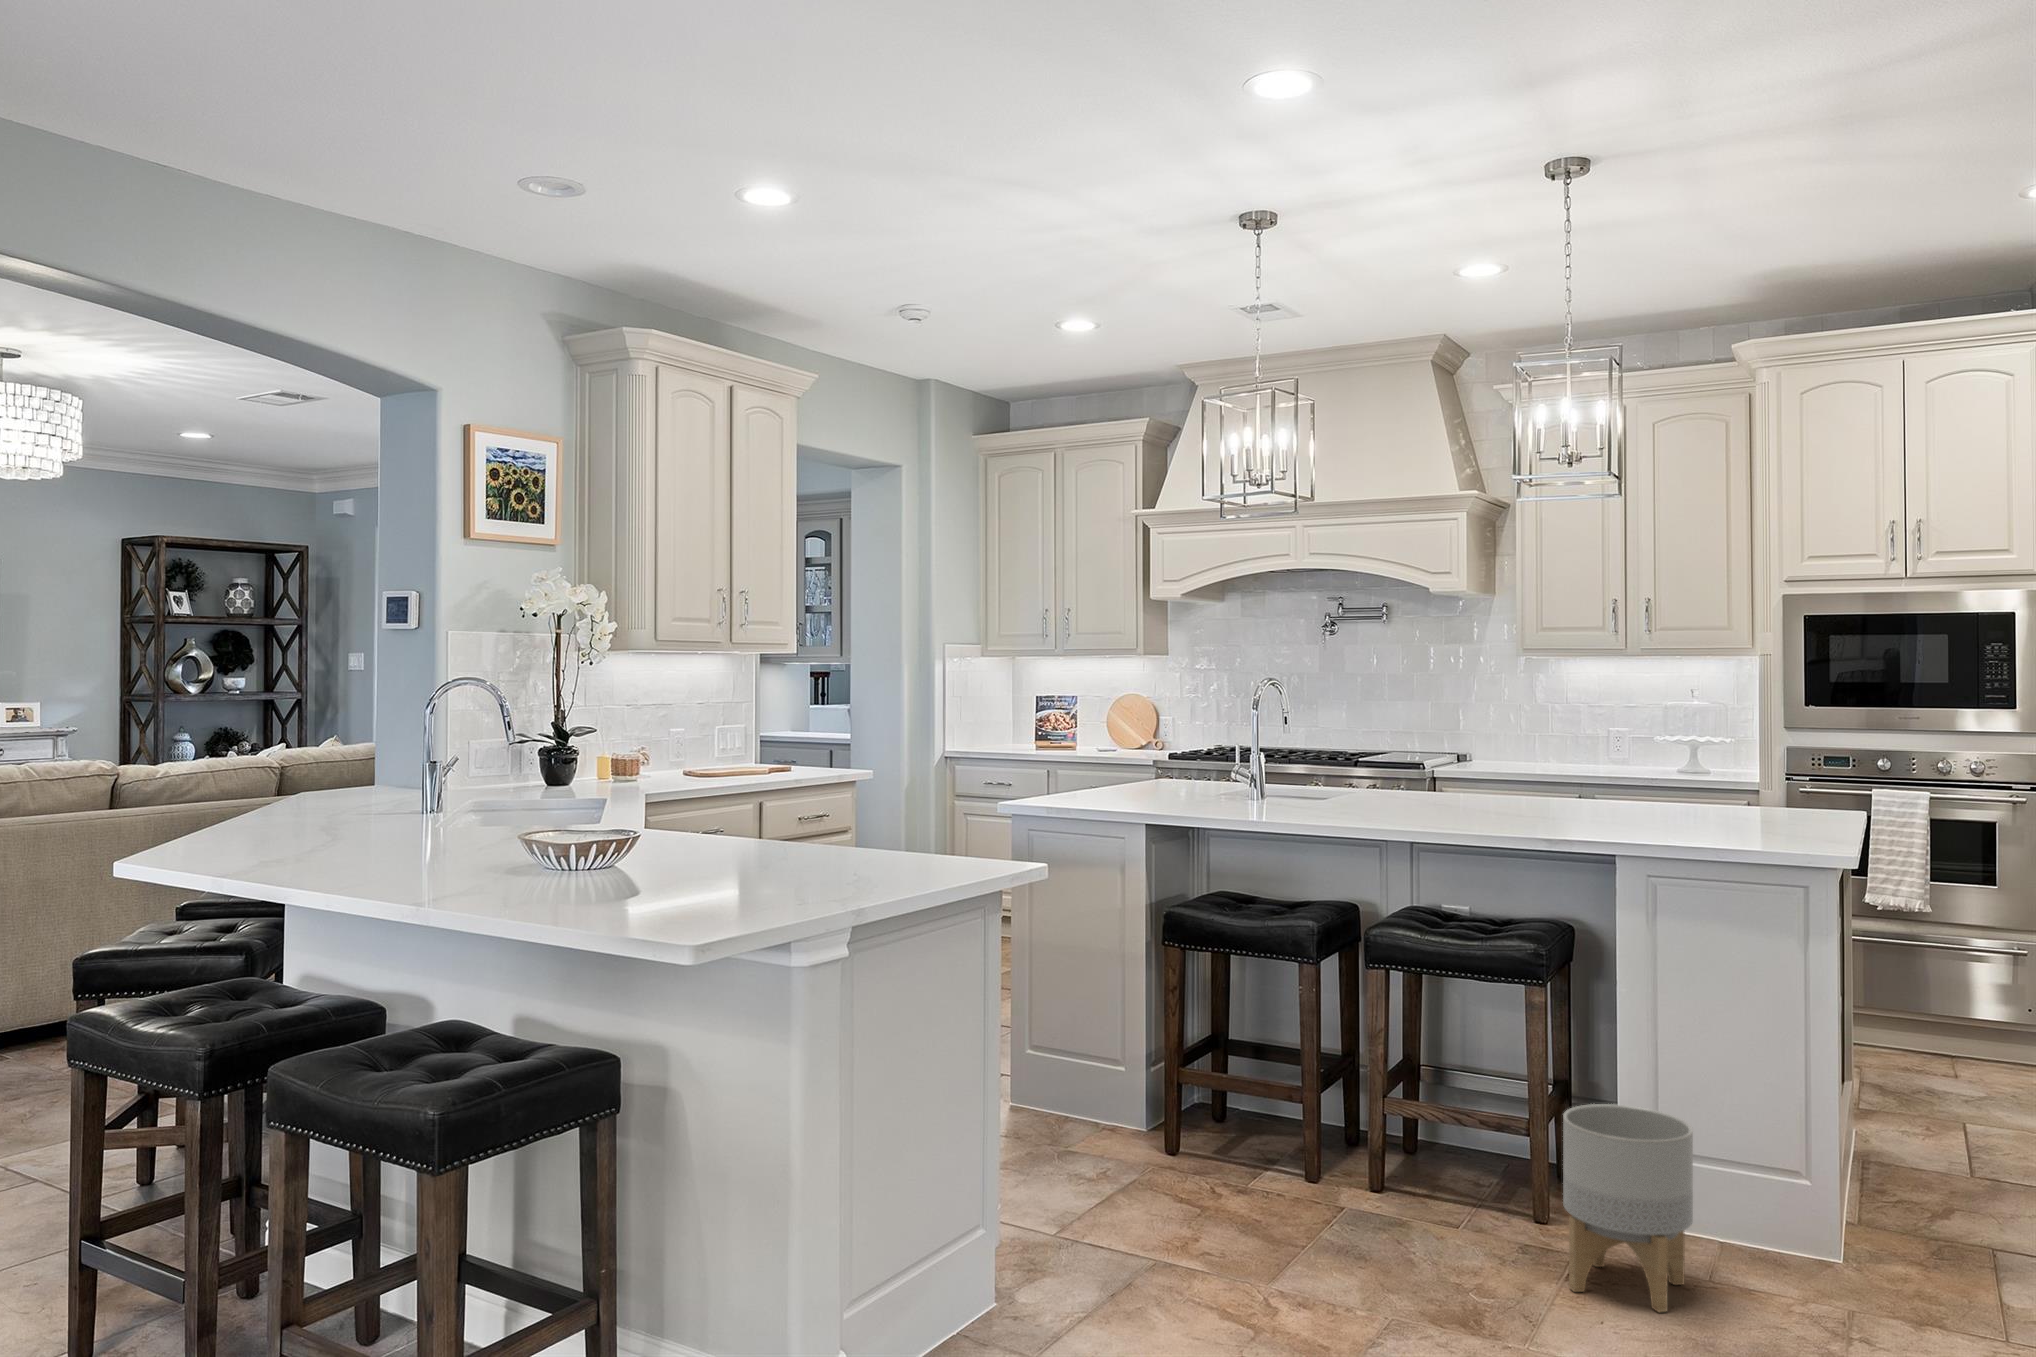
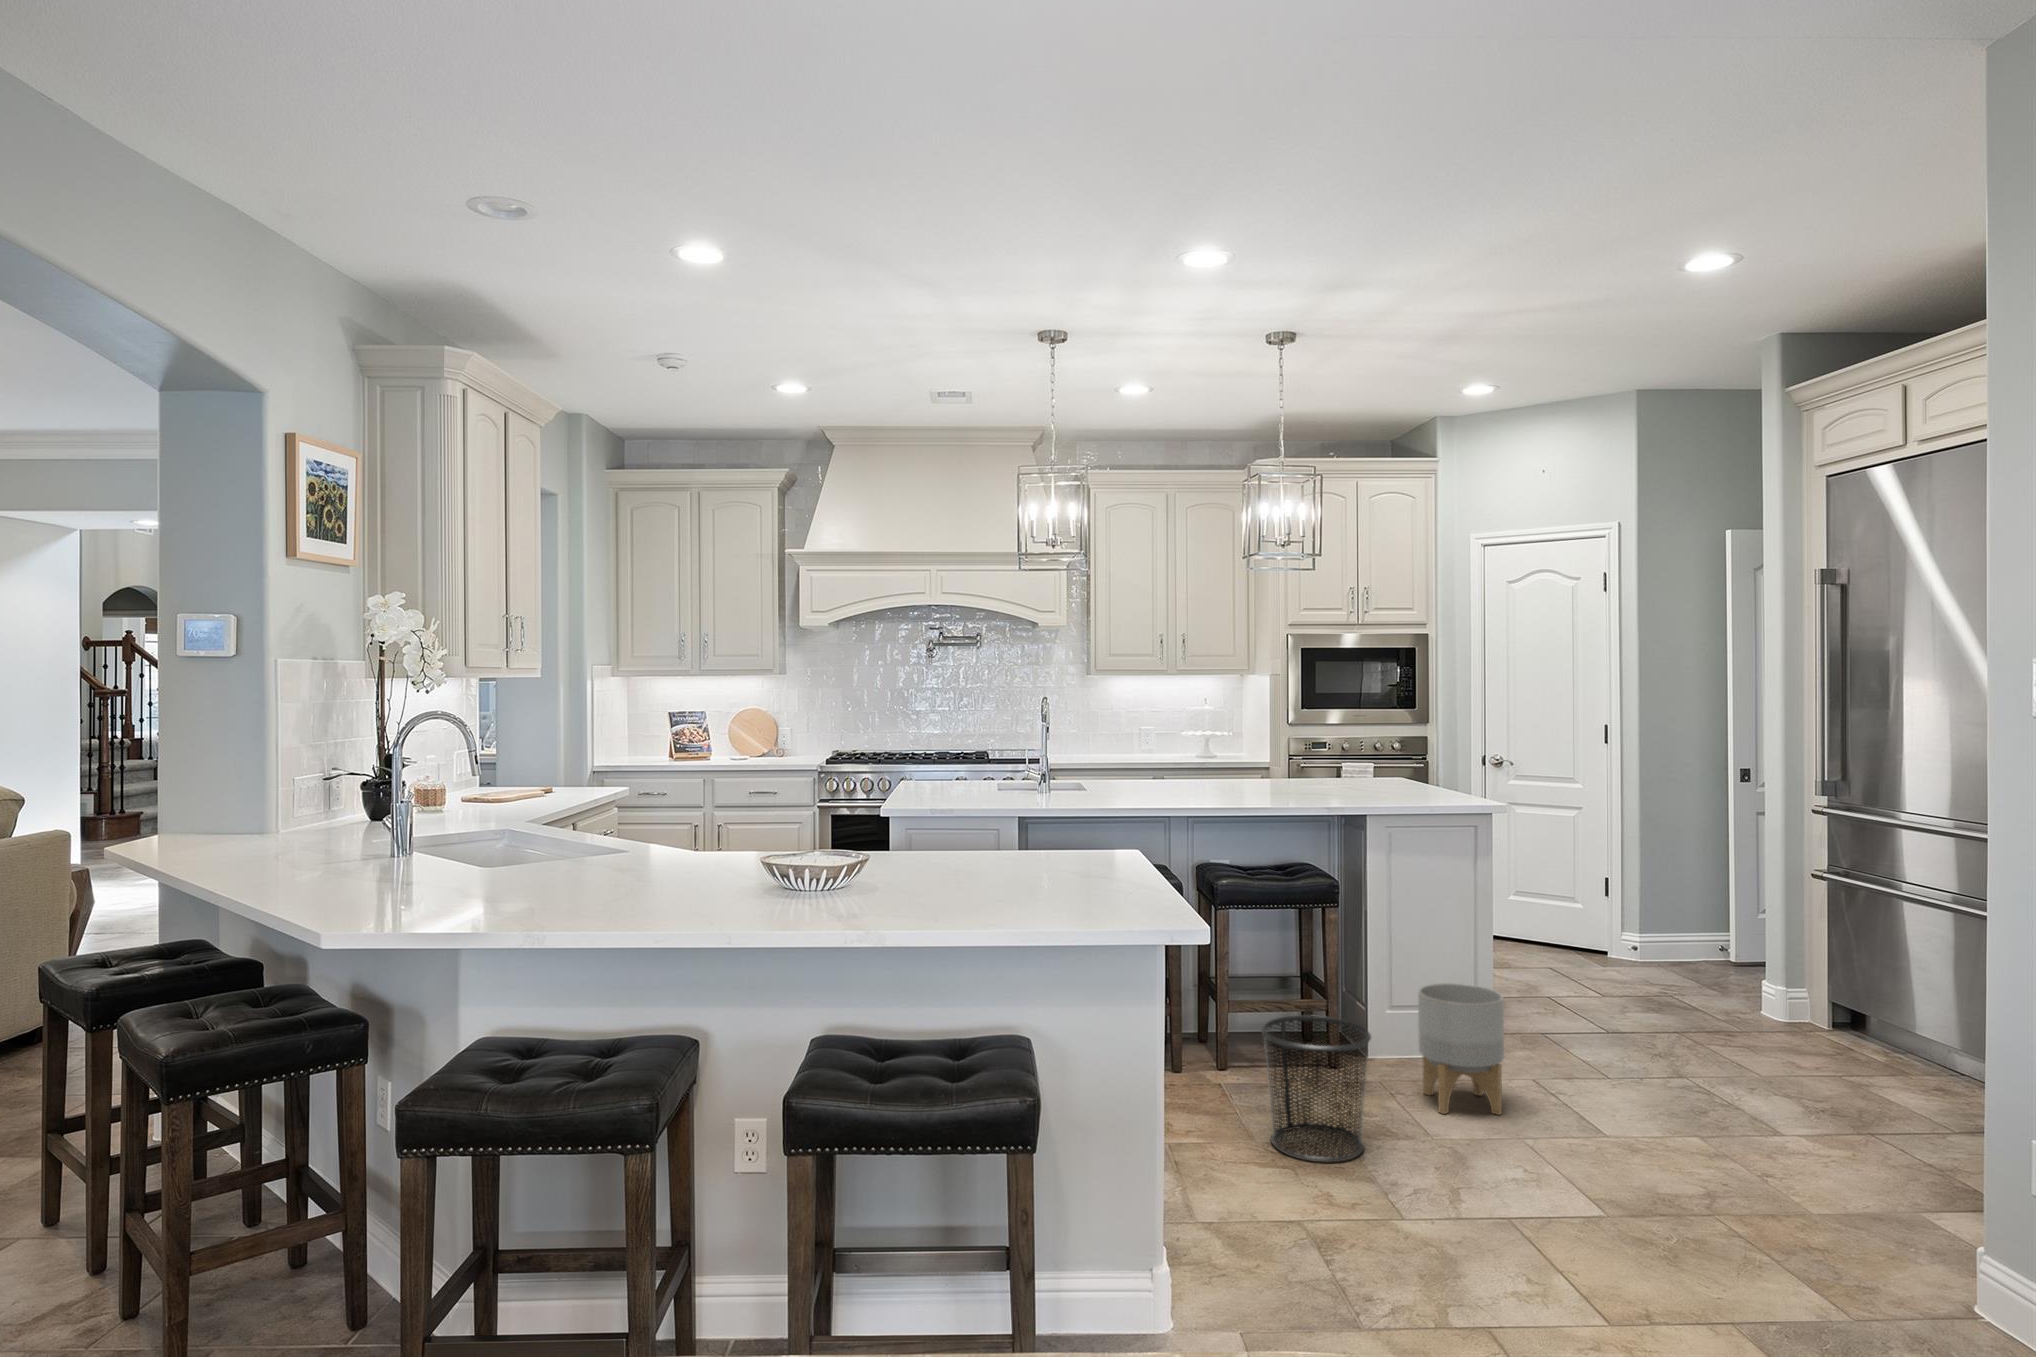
waste bin: none [1256,1104,1404,1305] -> present [1261,1015,1371,1162]

